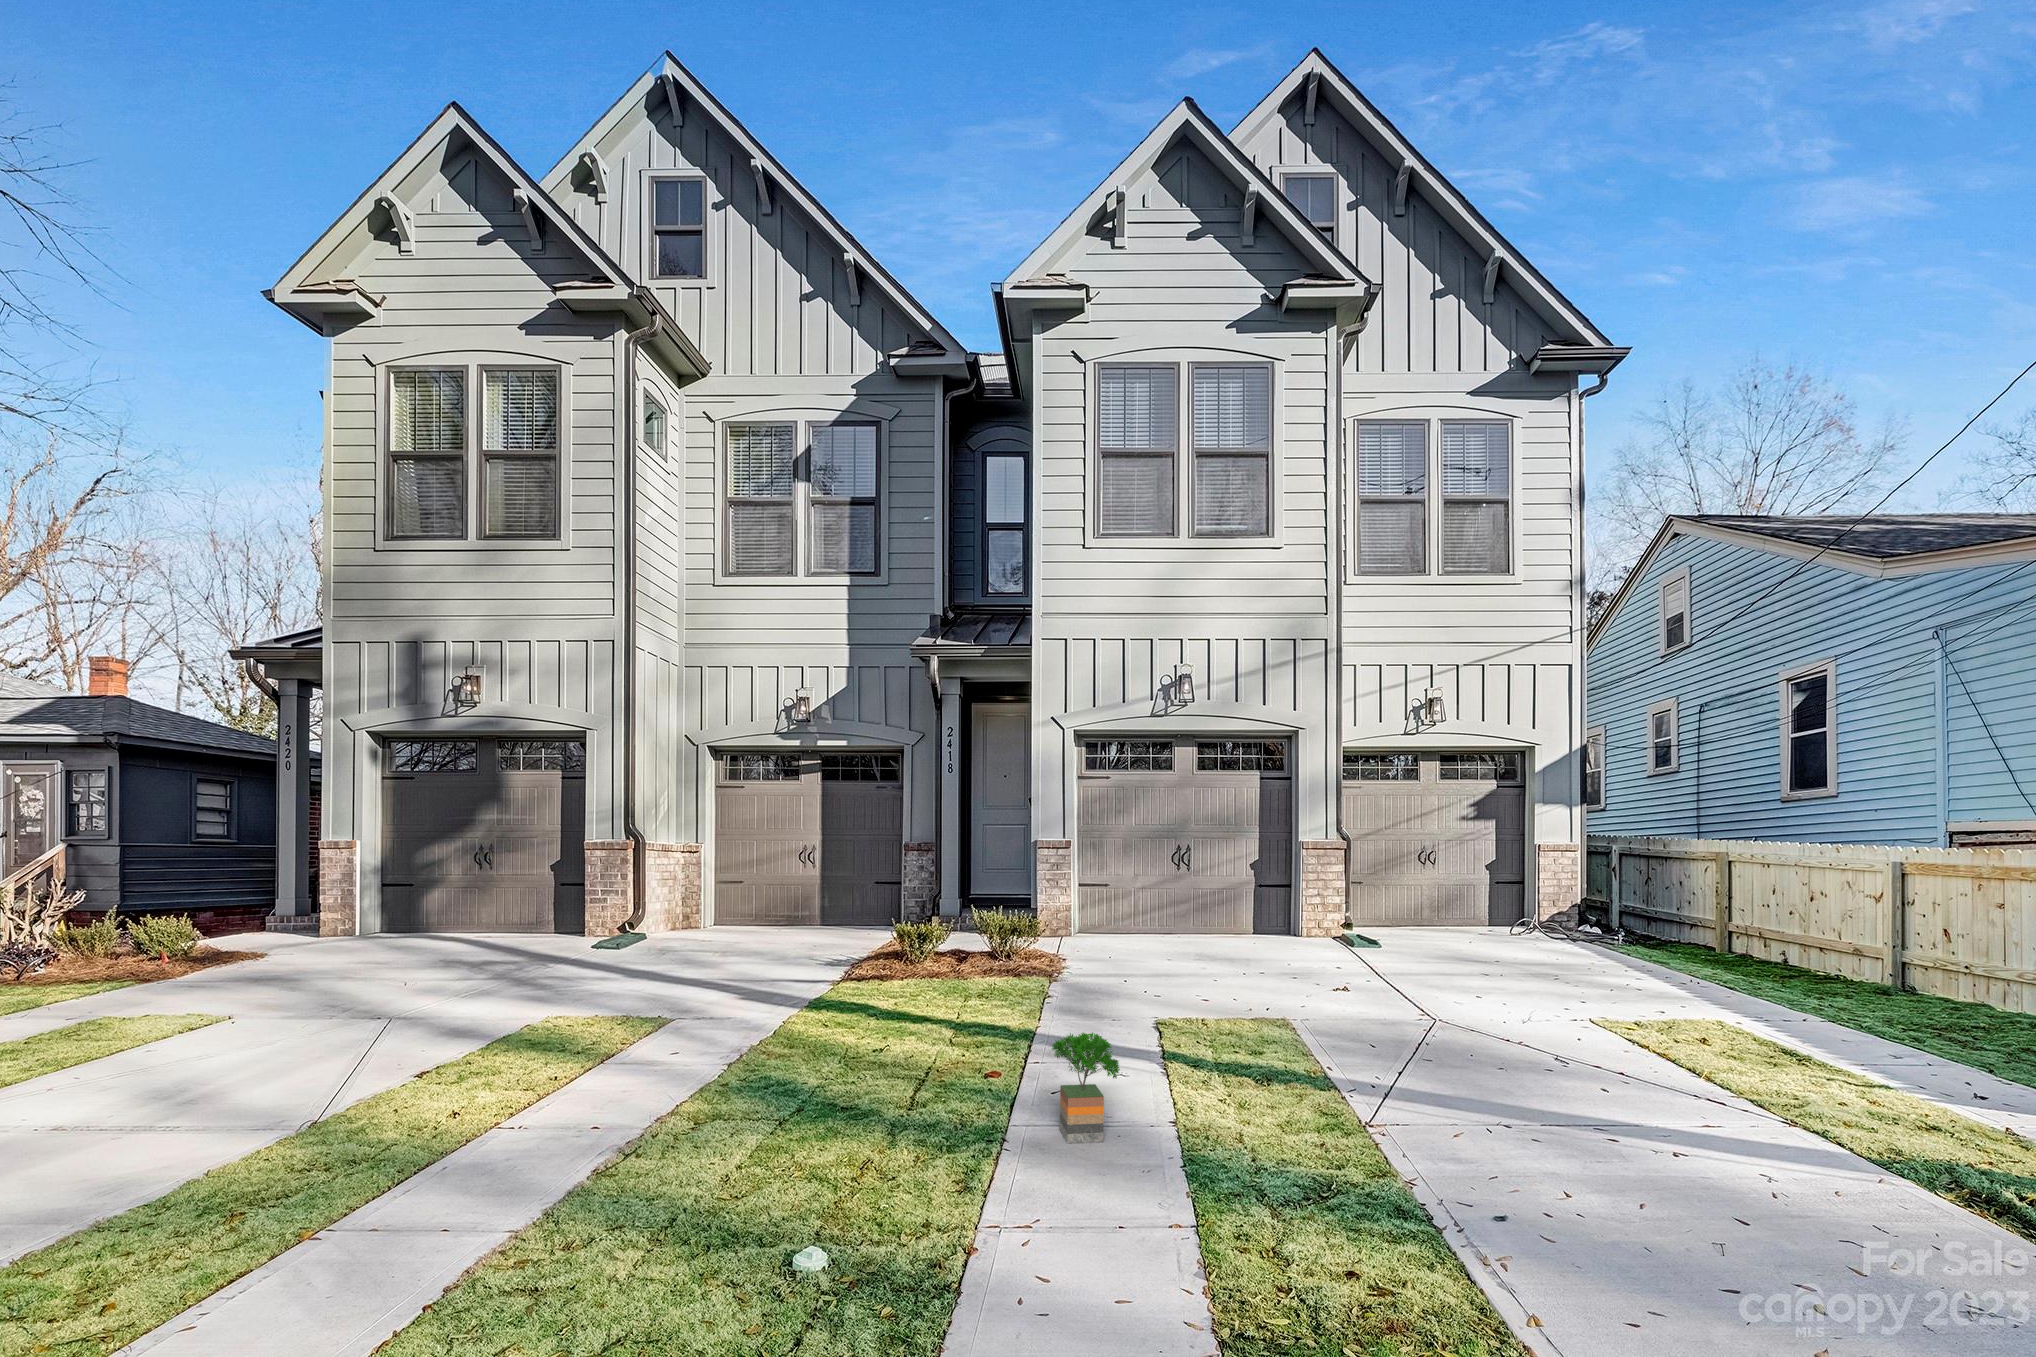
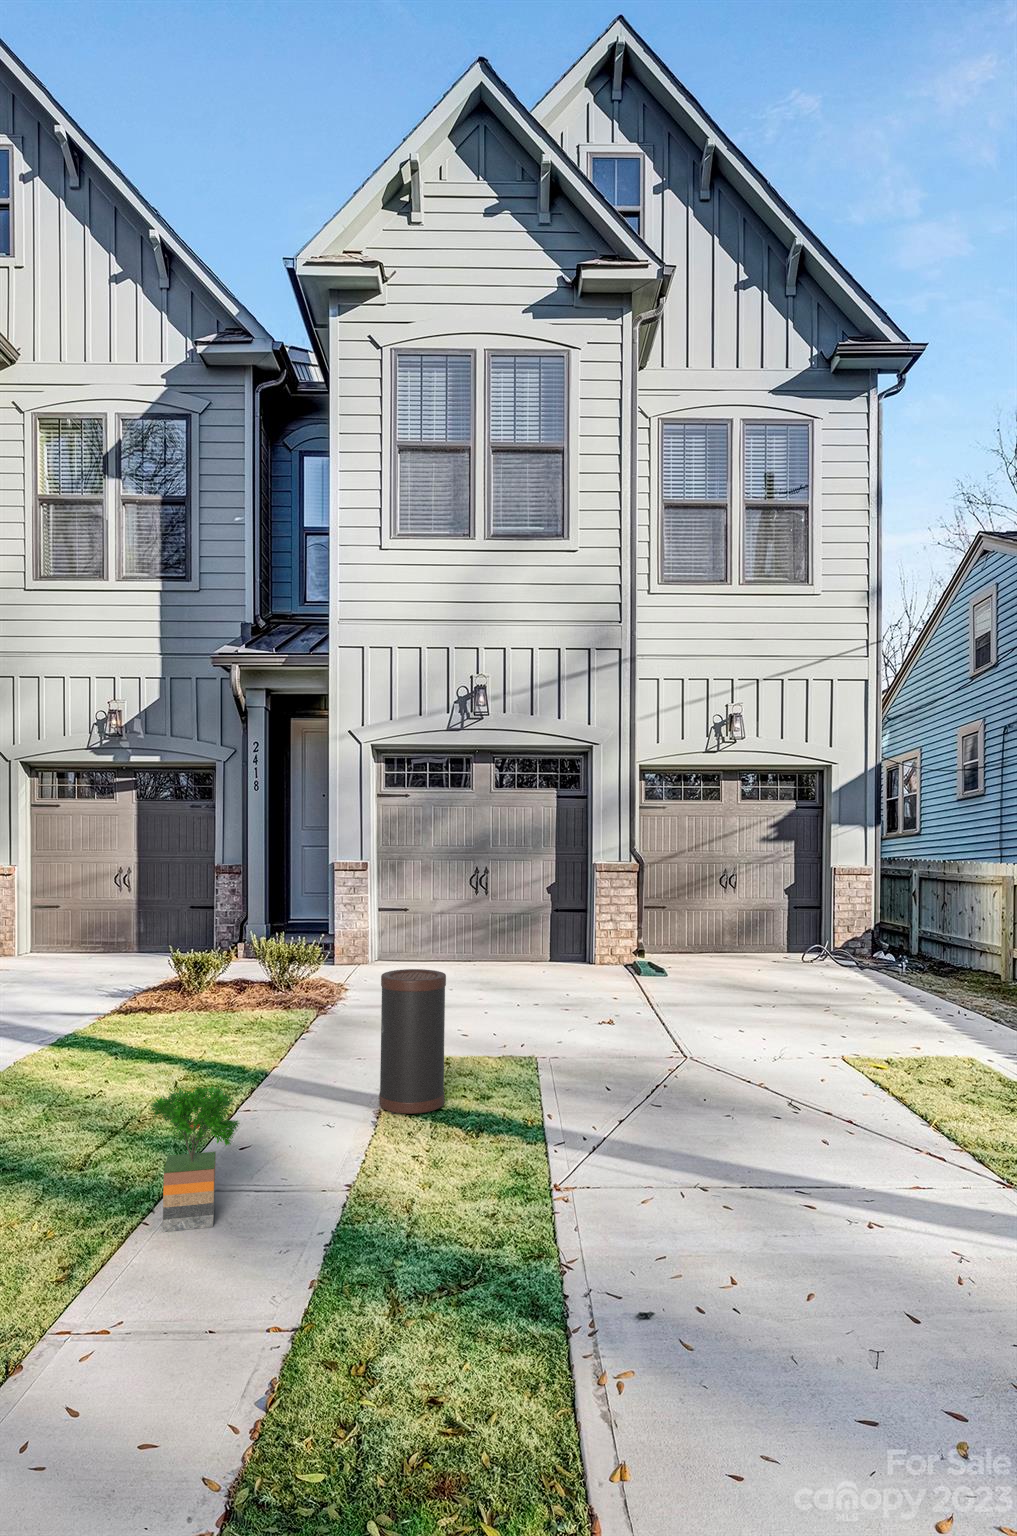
trash can: none [1176,942,1232,1065] -> present [379,969,446,1114]

